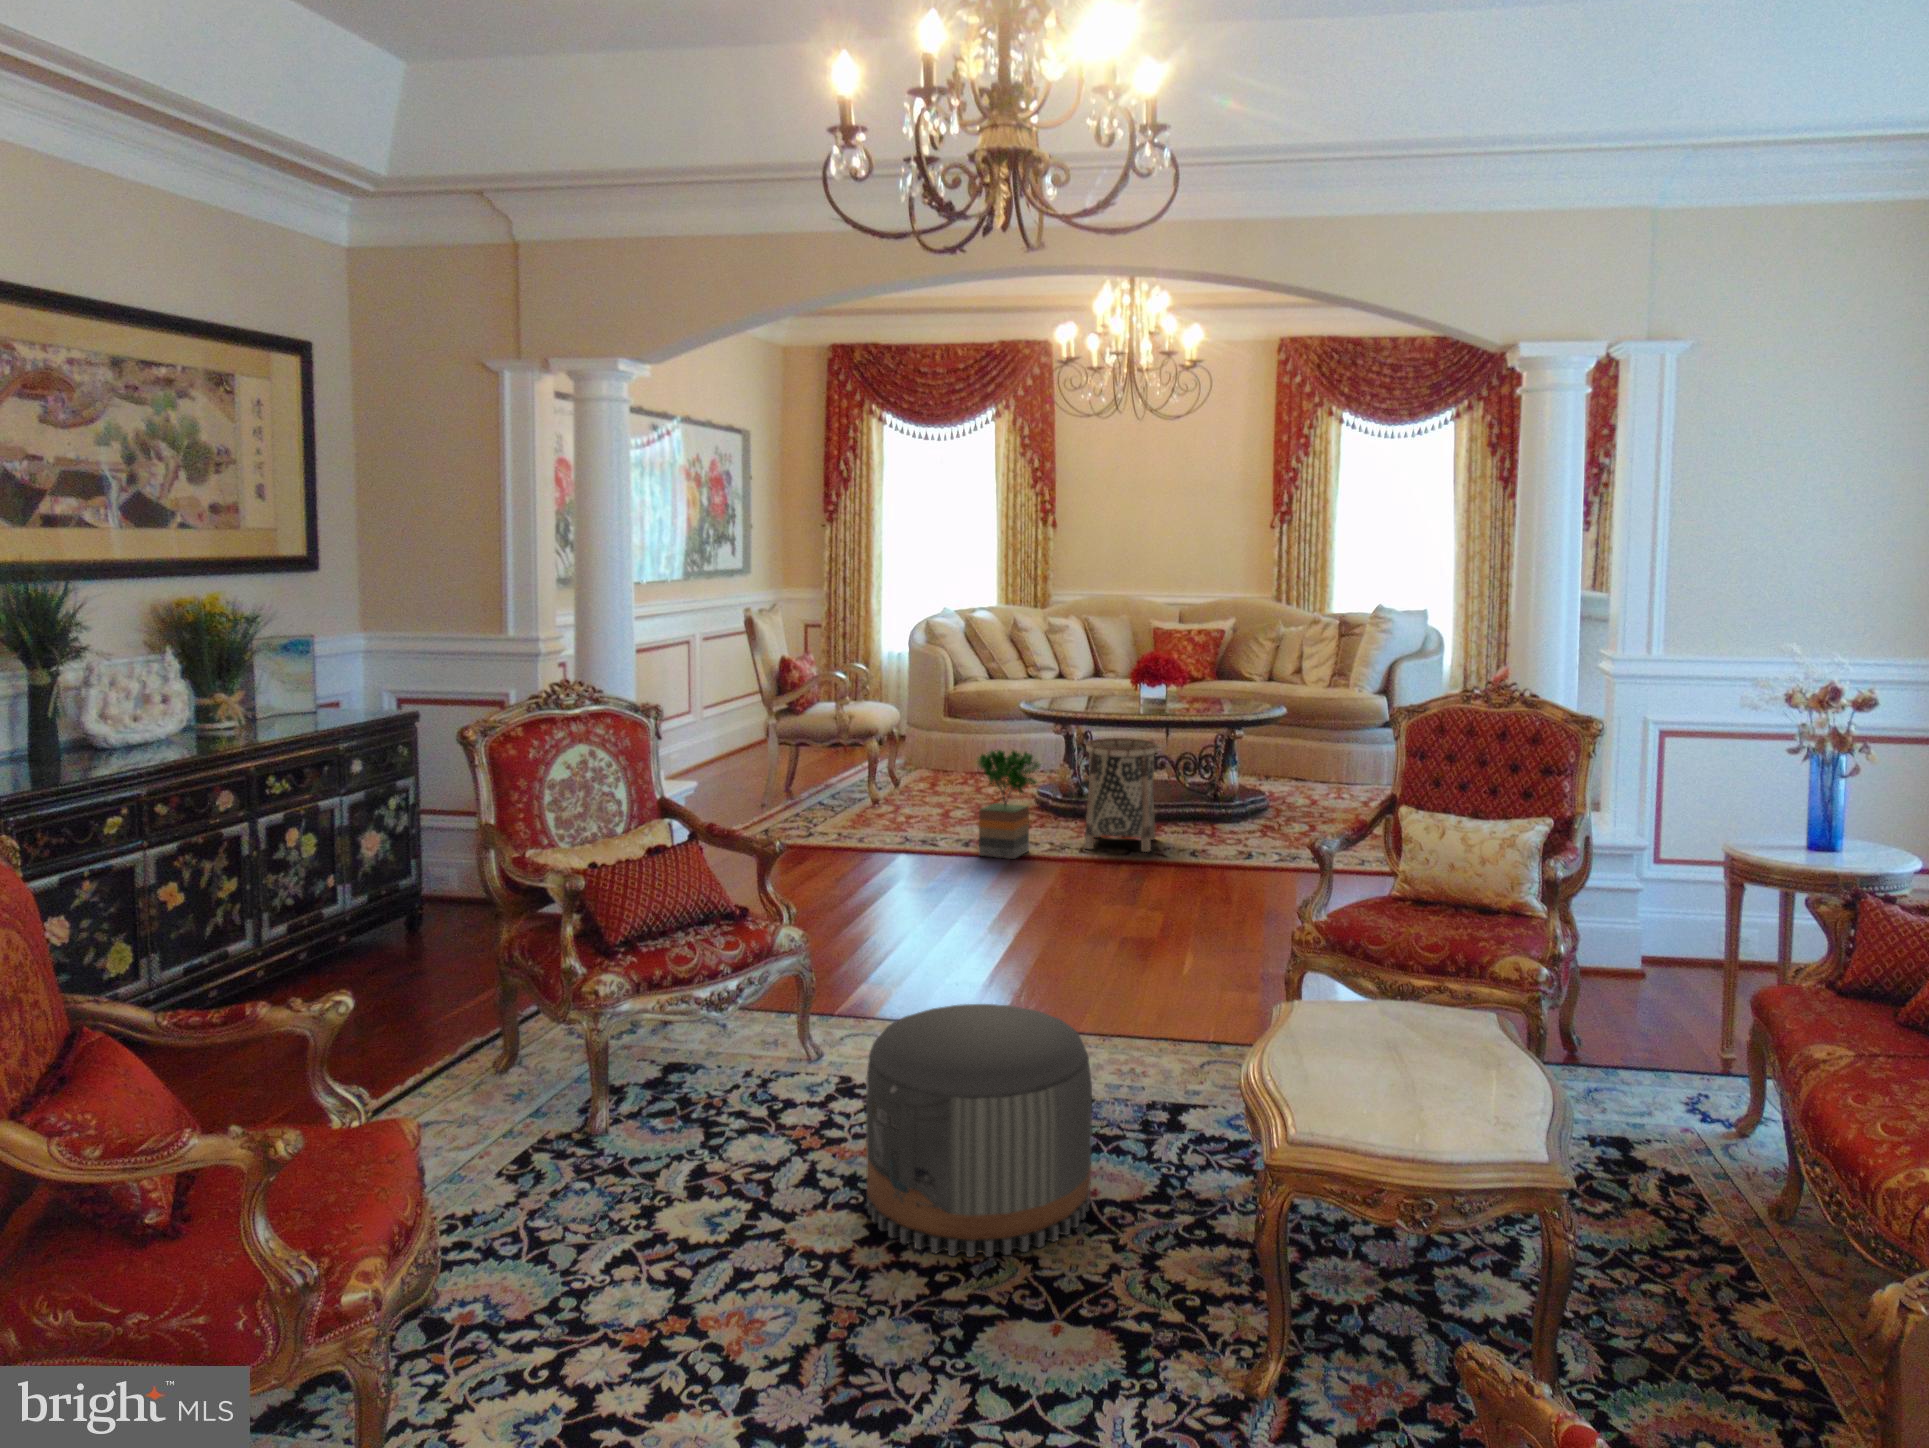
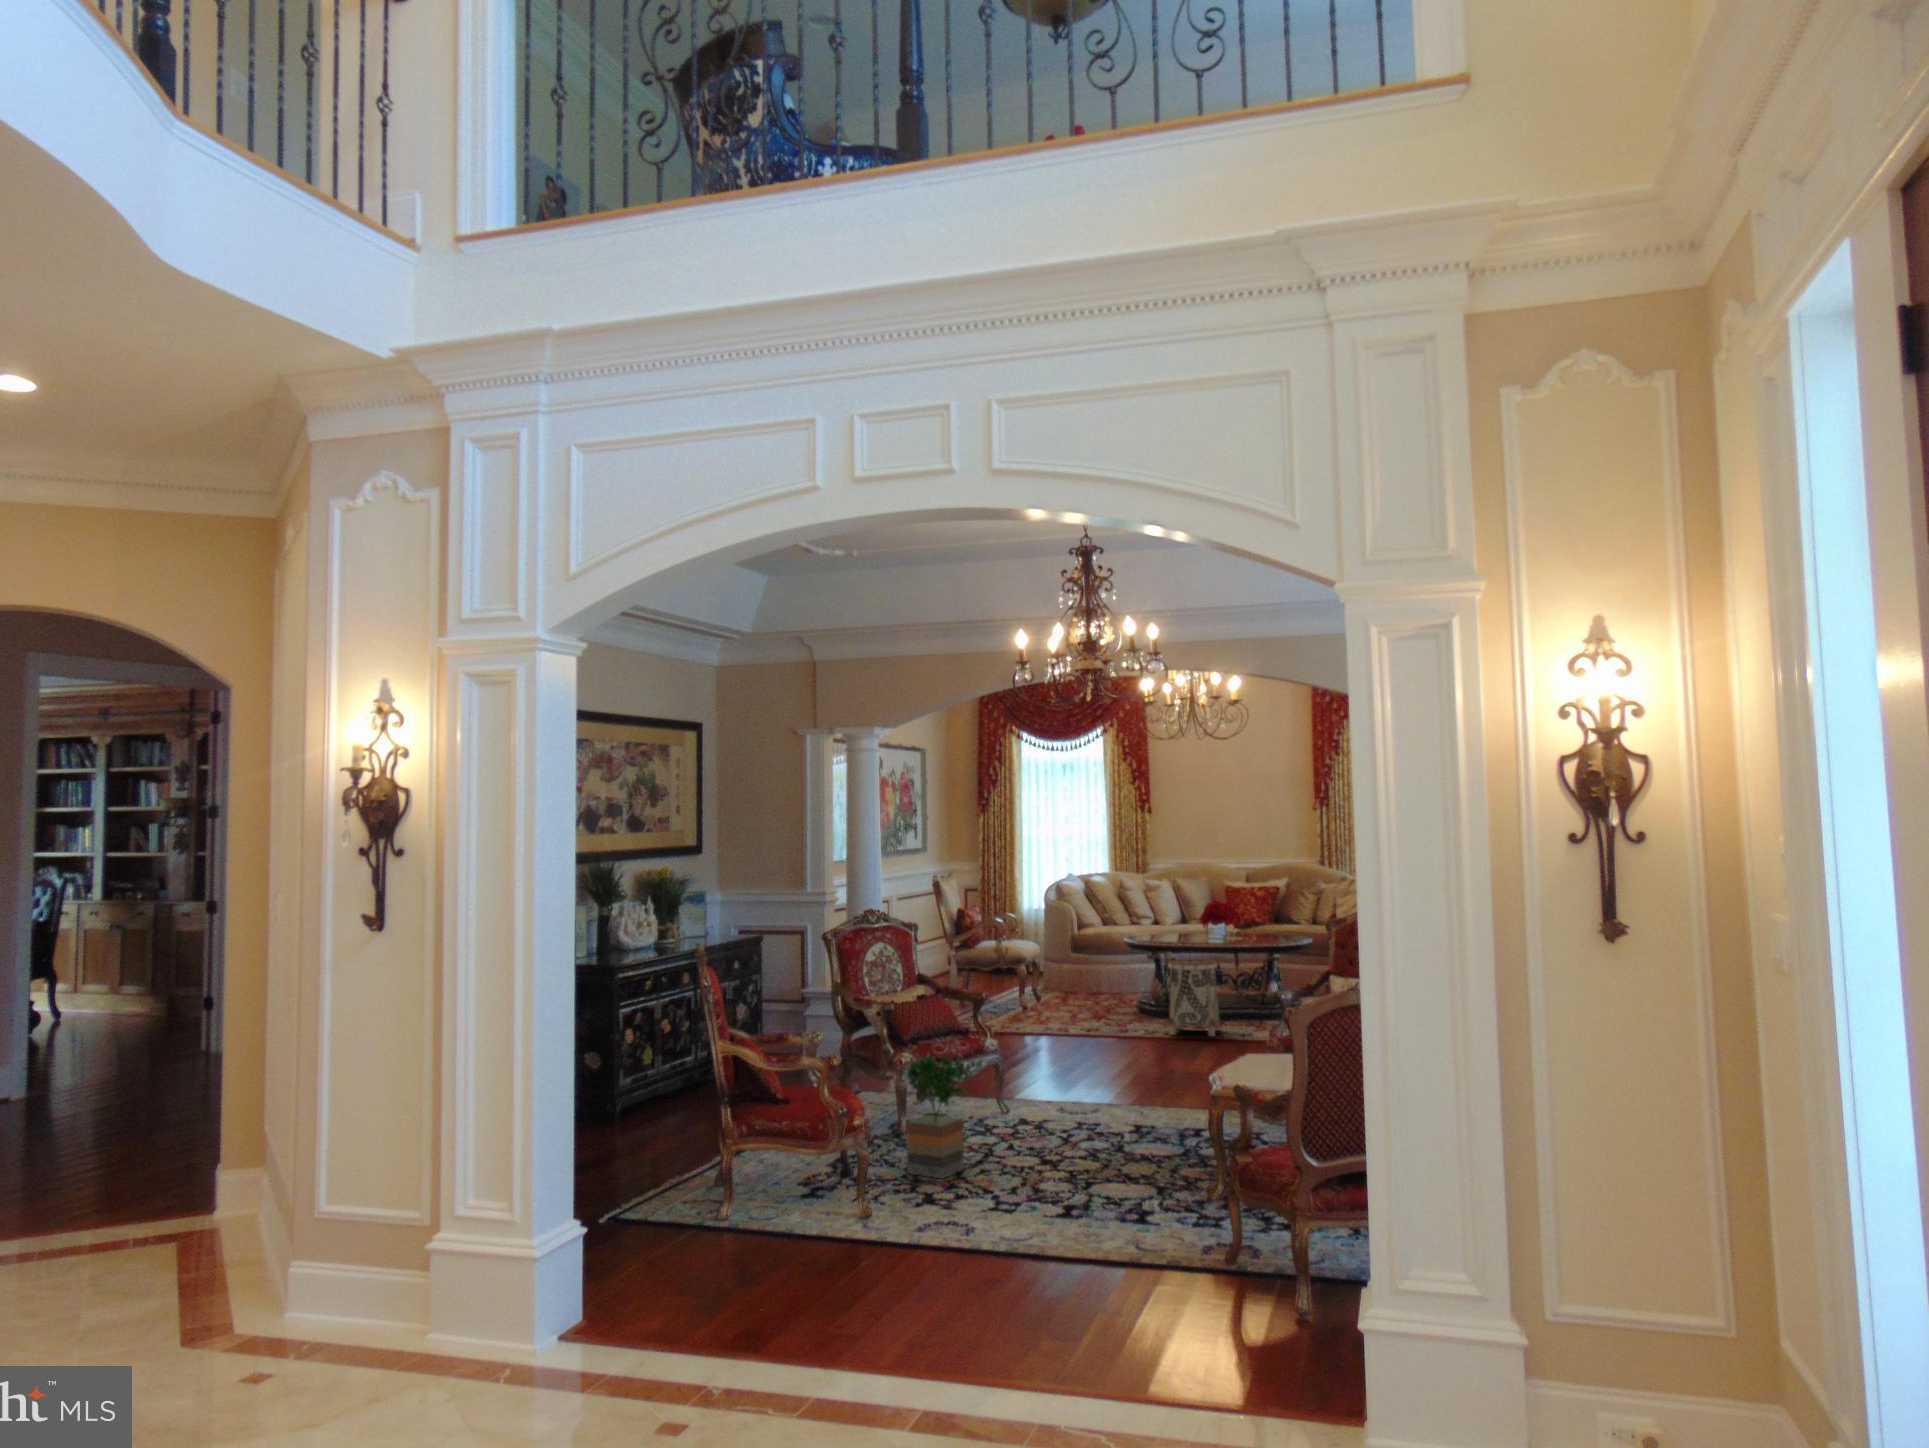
potted tree: present [978,750,1040,859] -> present [906,1057,973,1179]
pouf: present [866,1004,1092,1257] -> none [1037,1062,1149,1171]

